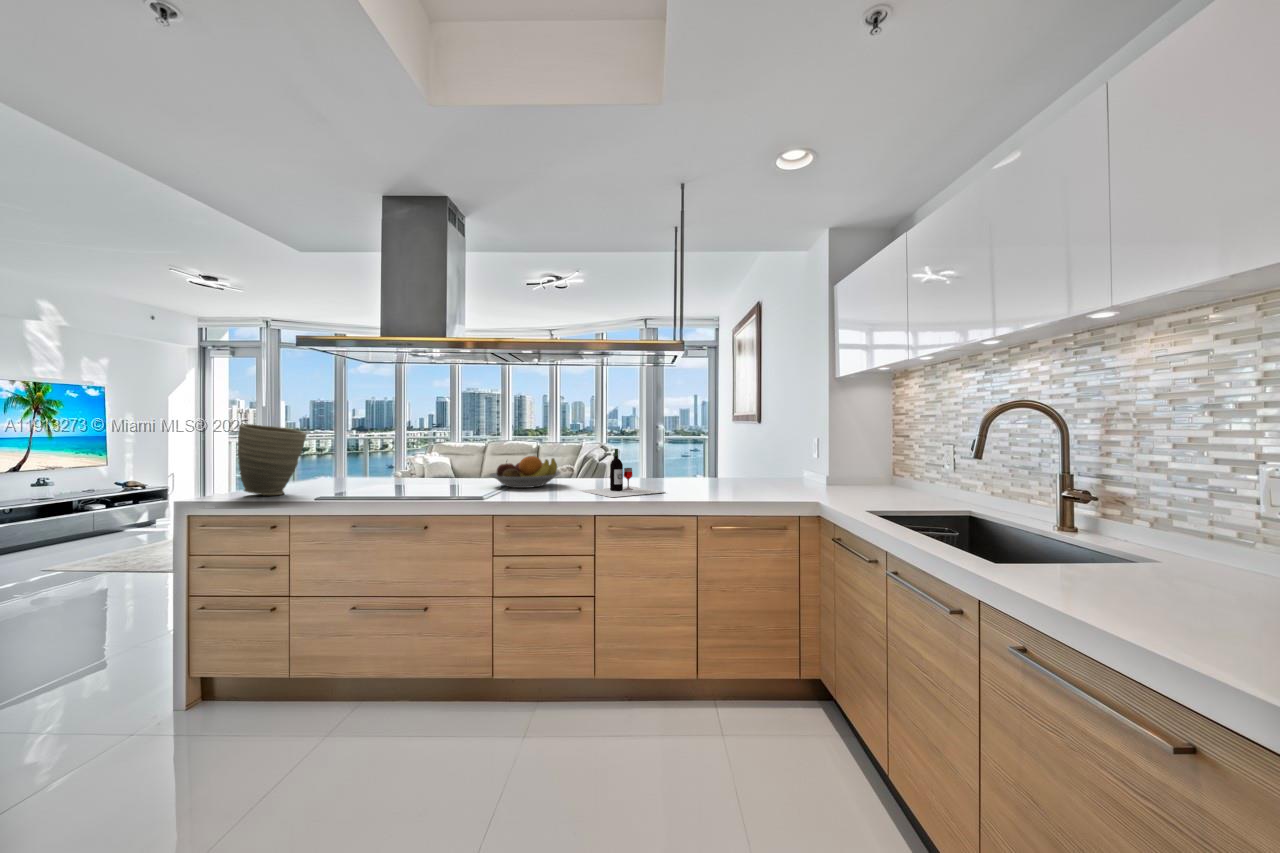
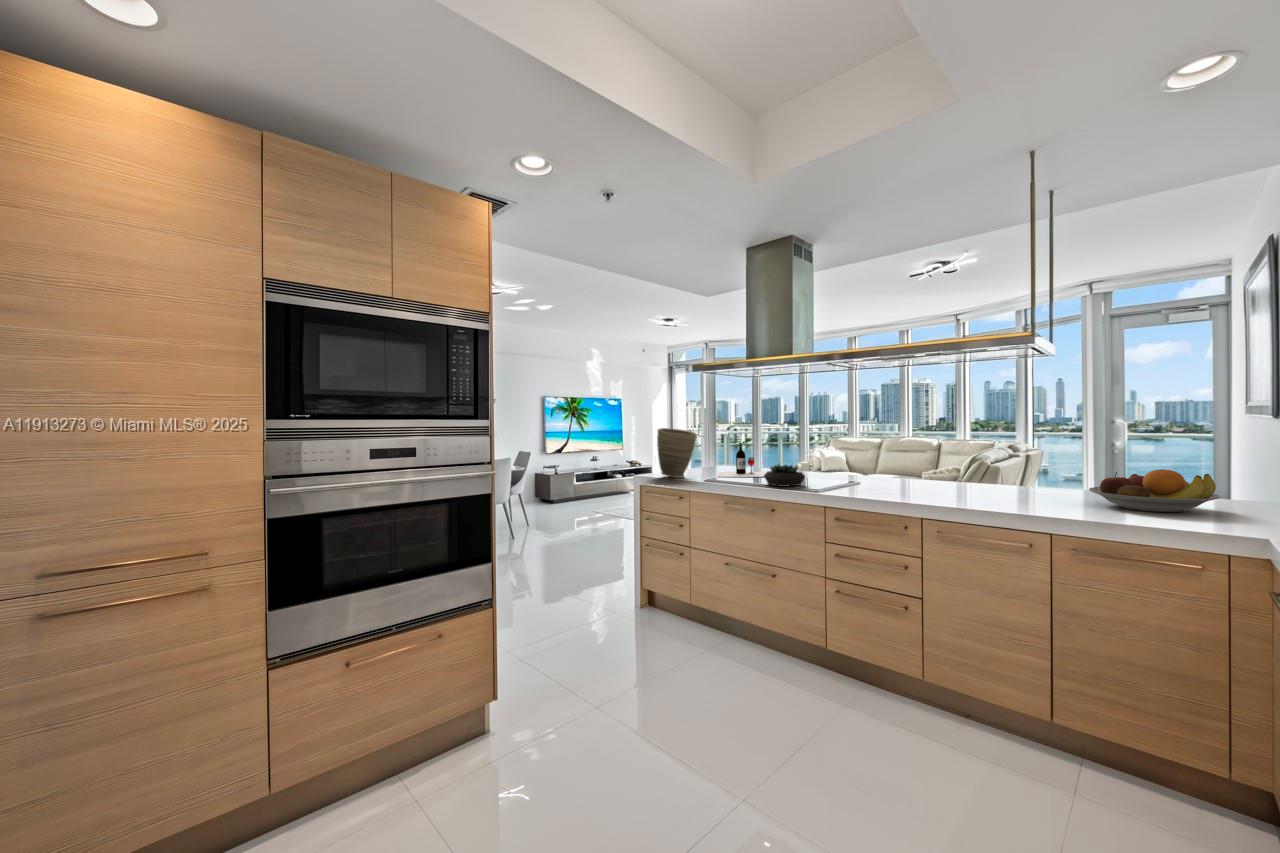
wine bottle: present [579,449,664,497] -> present [718,443,765,477]
fruit bowl: present [489,456,560,488] -> present [1089,469,1220,512]
succulent plant: none [411,468,464,496] -> present [764,465,805,487]

